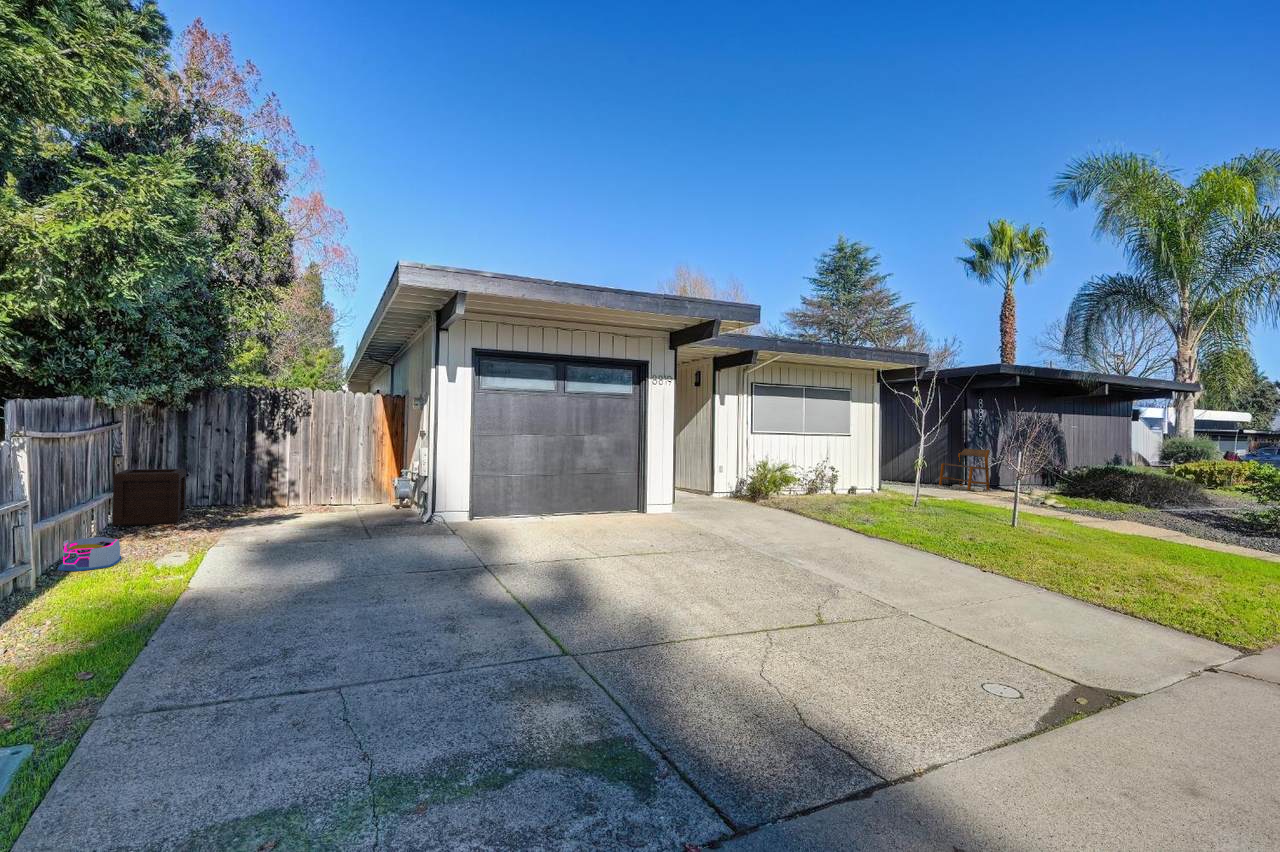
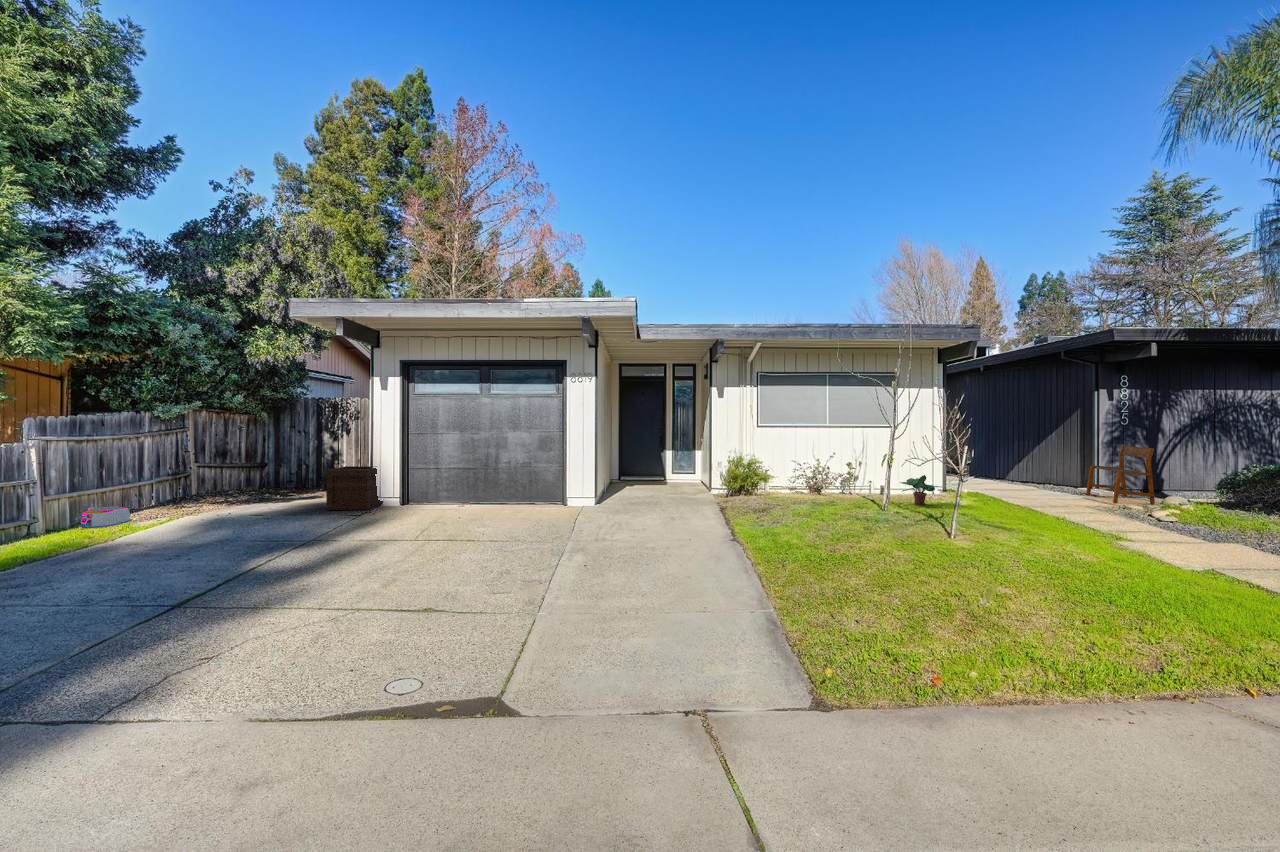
wooden crate: present [112,469,186,526] -> present [326,466,383,510]
potted plant: none [856,472,892,496] -> present [900,475,941,505]

